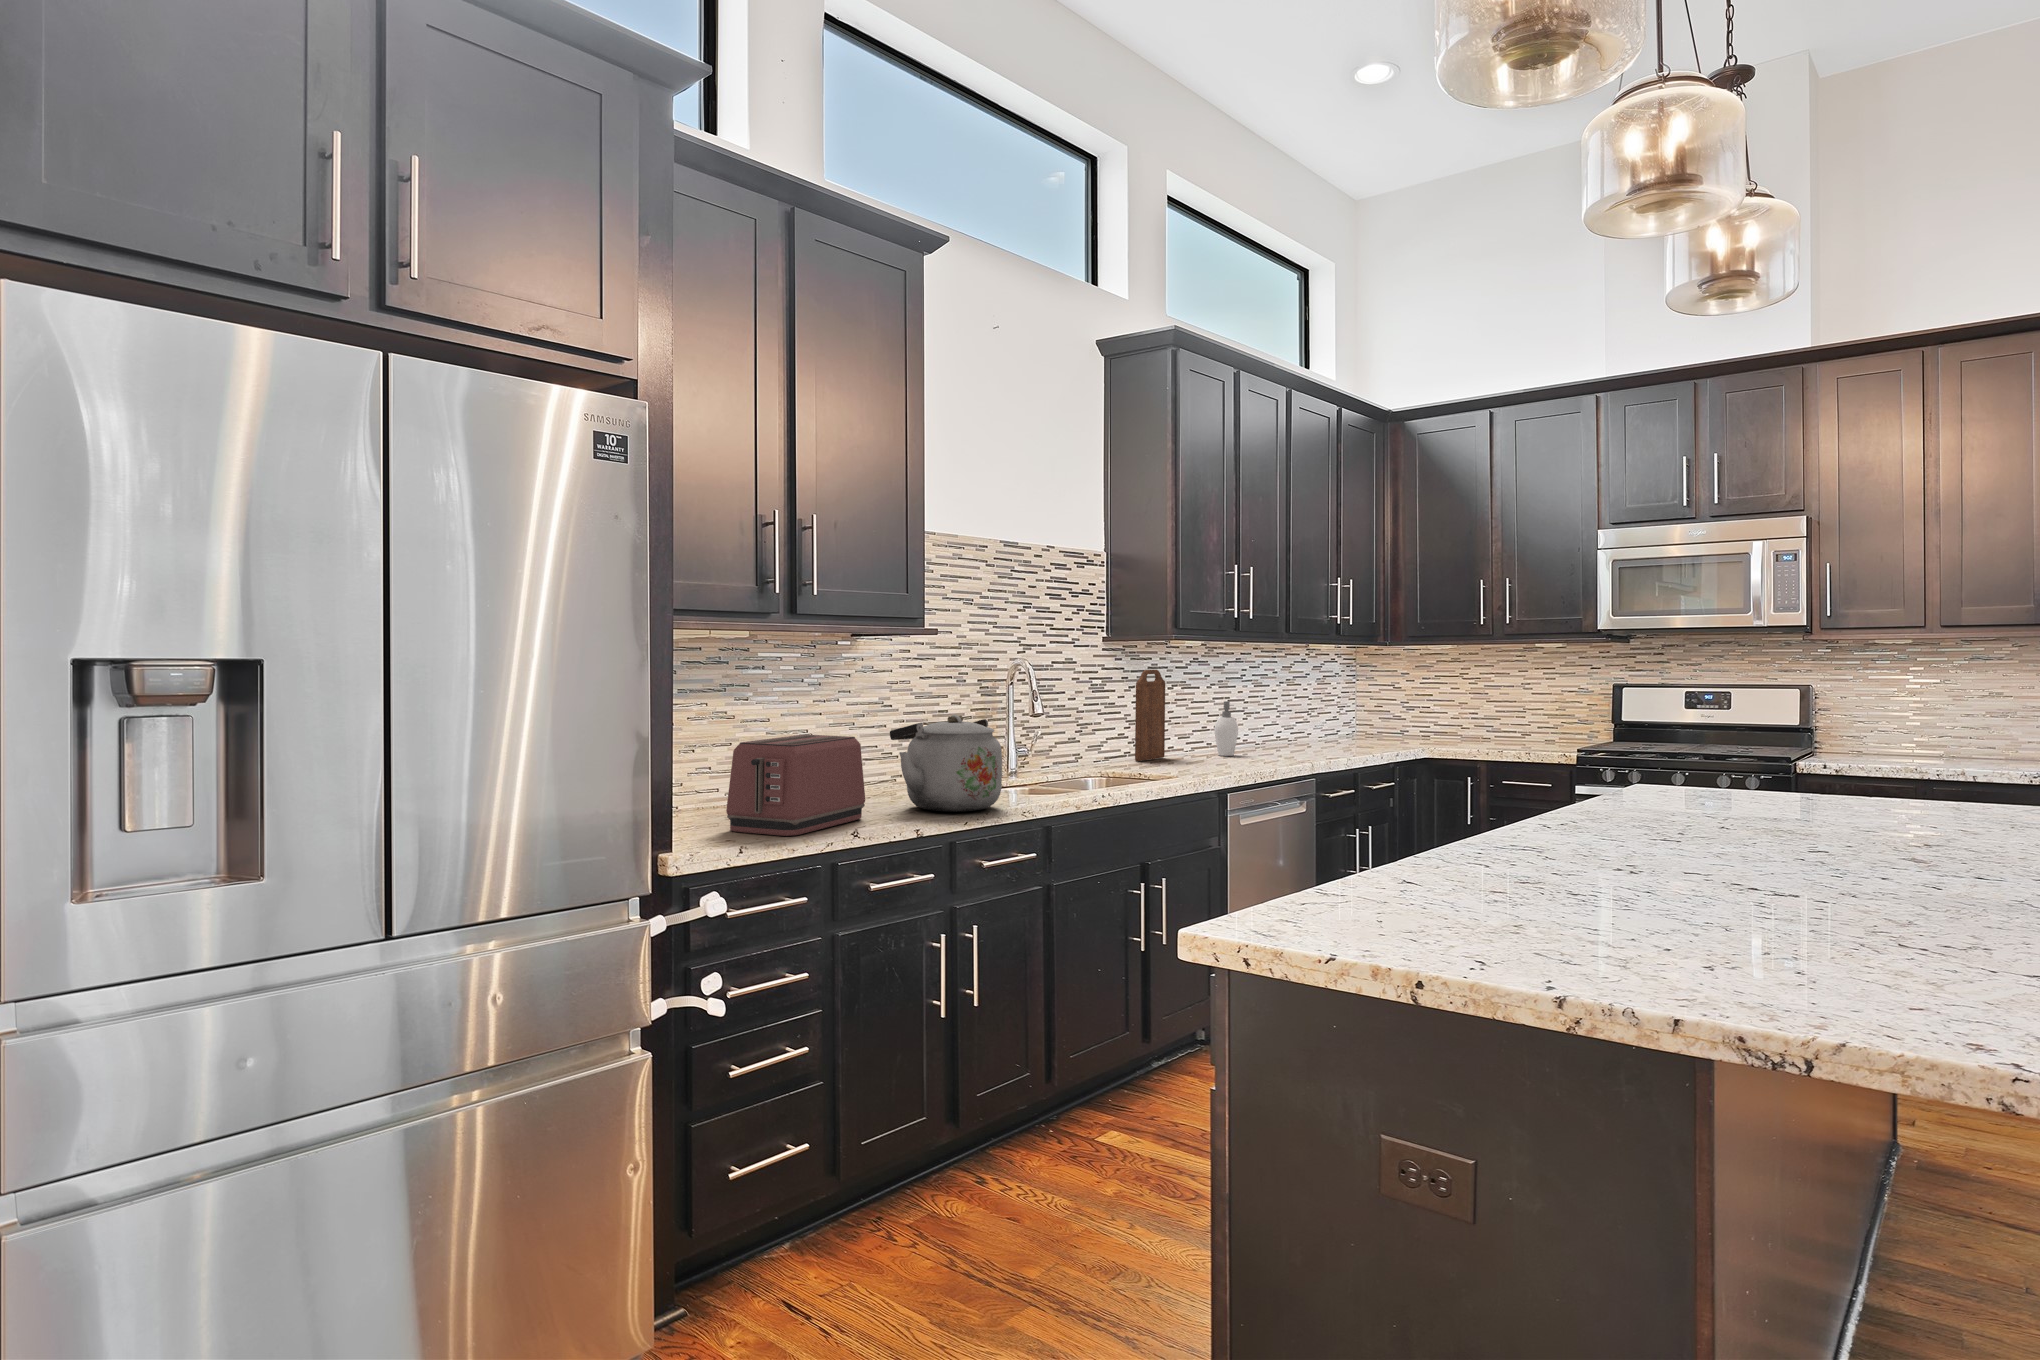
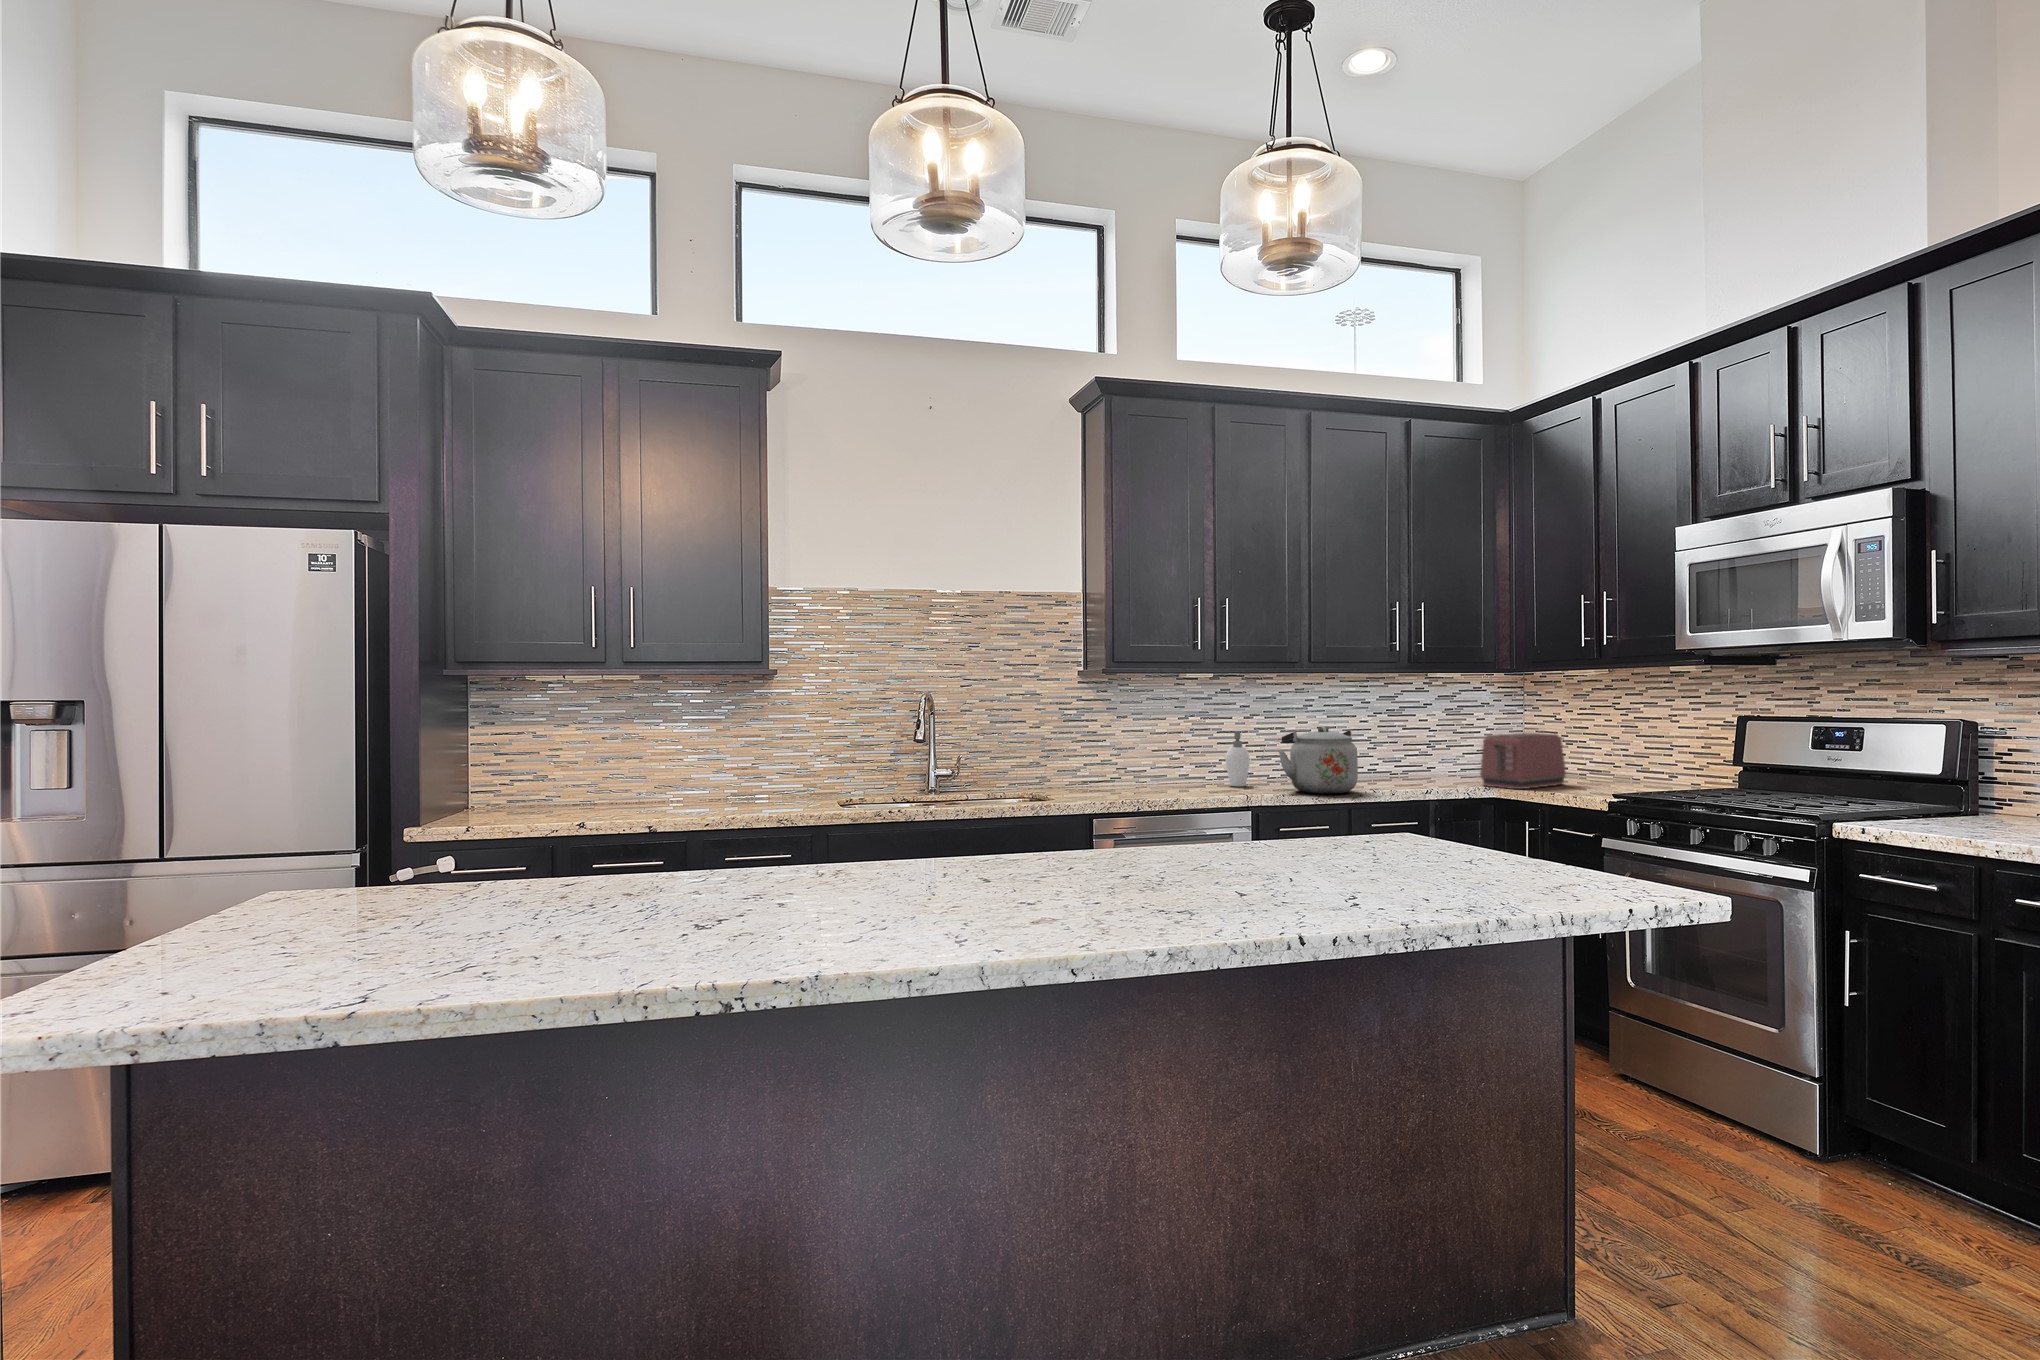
cutting board: present [1135,670,1165,761] -> none [1114,699,1161,787]
kettle: present [890,715,1002,812] -> present [1278,727,1358,794]
toaster: present [726,734,865,836] -> present [1480,733,1566,789]

